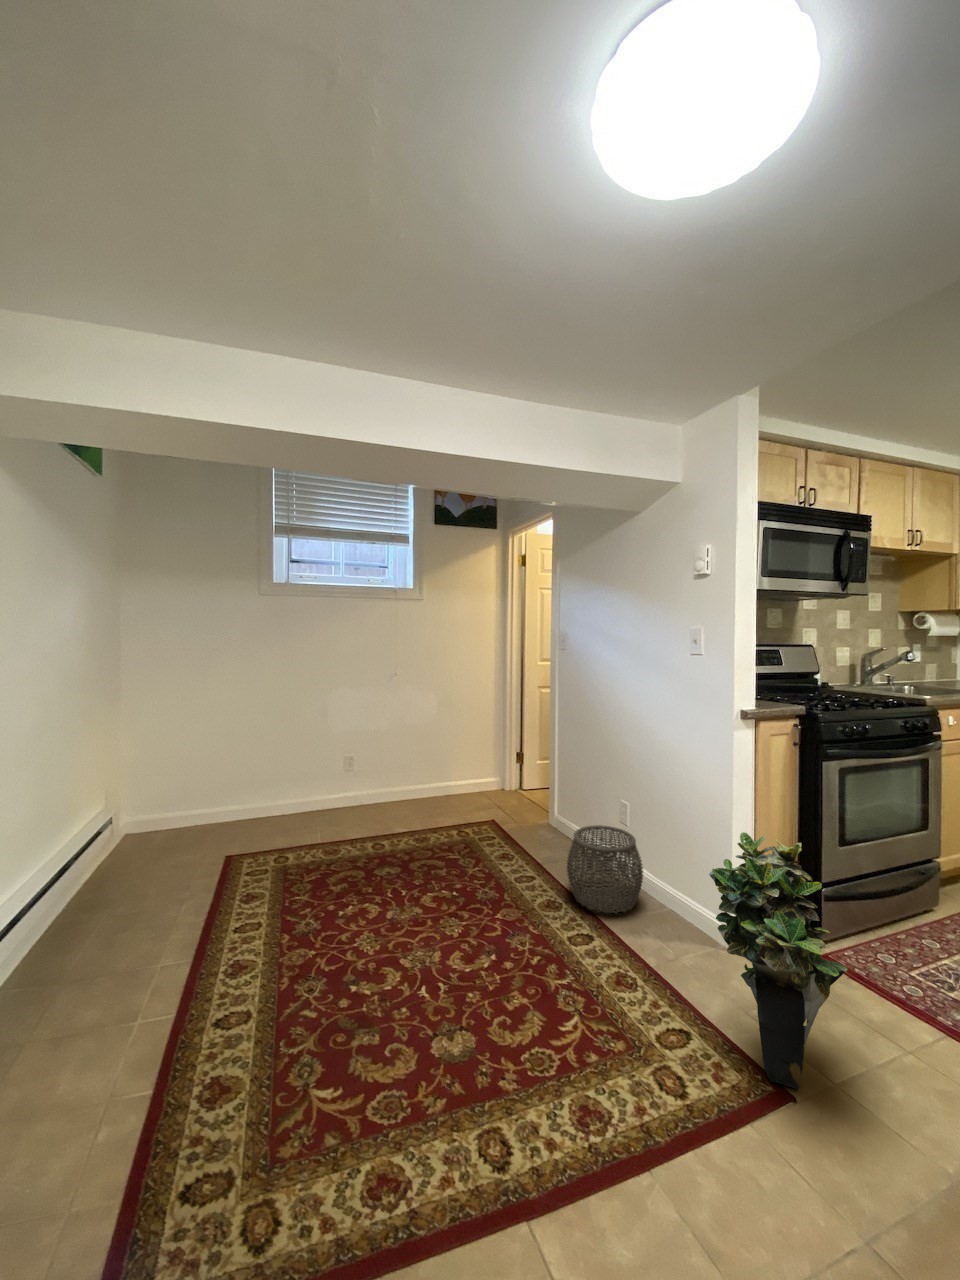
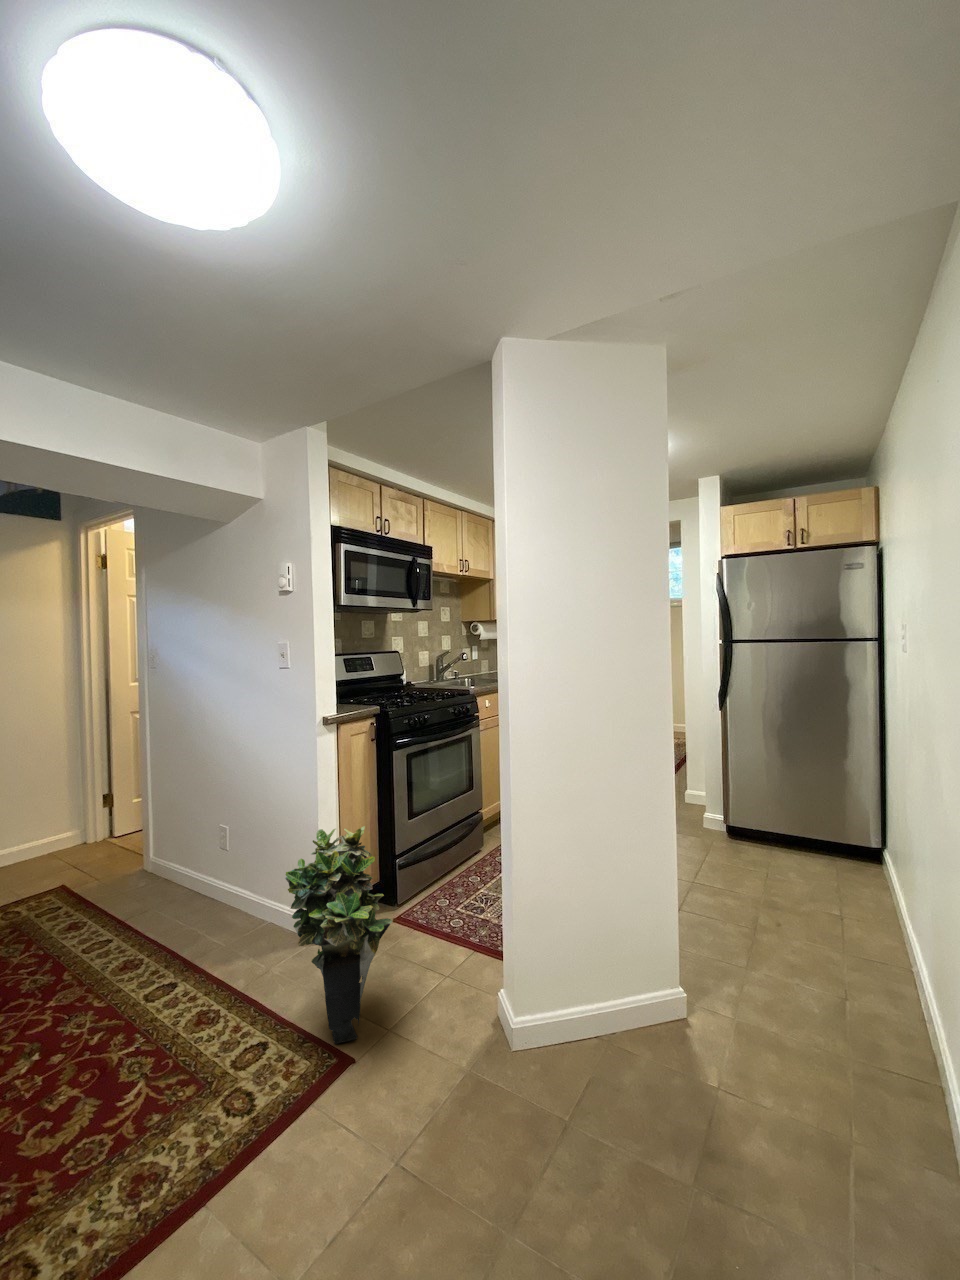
woven basket: present [567,825,643,914] -> none [152,854,244,953]

